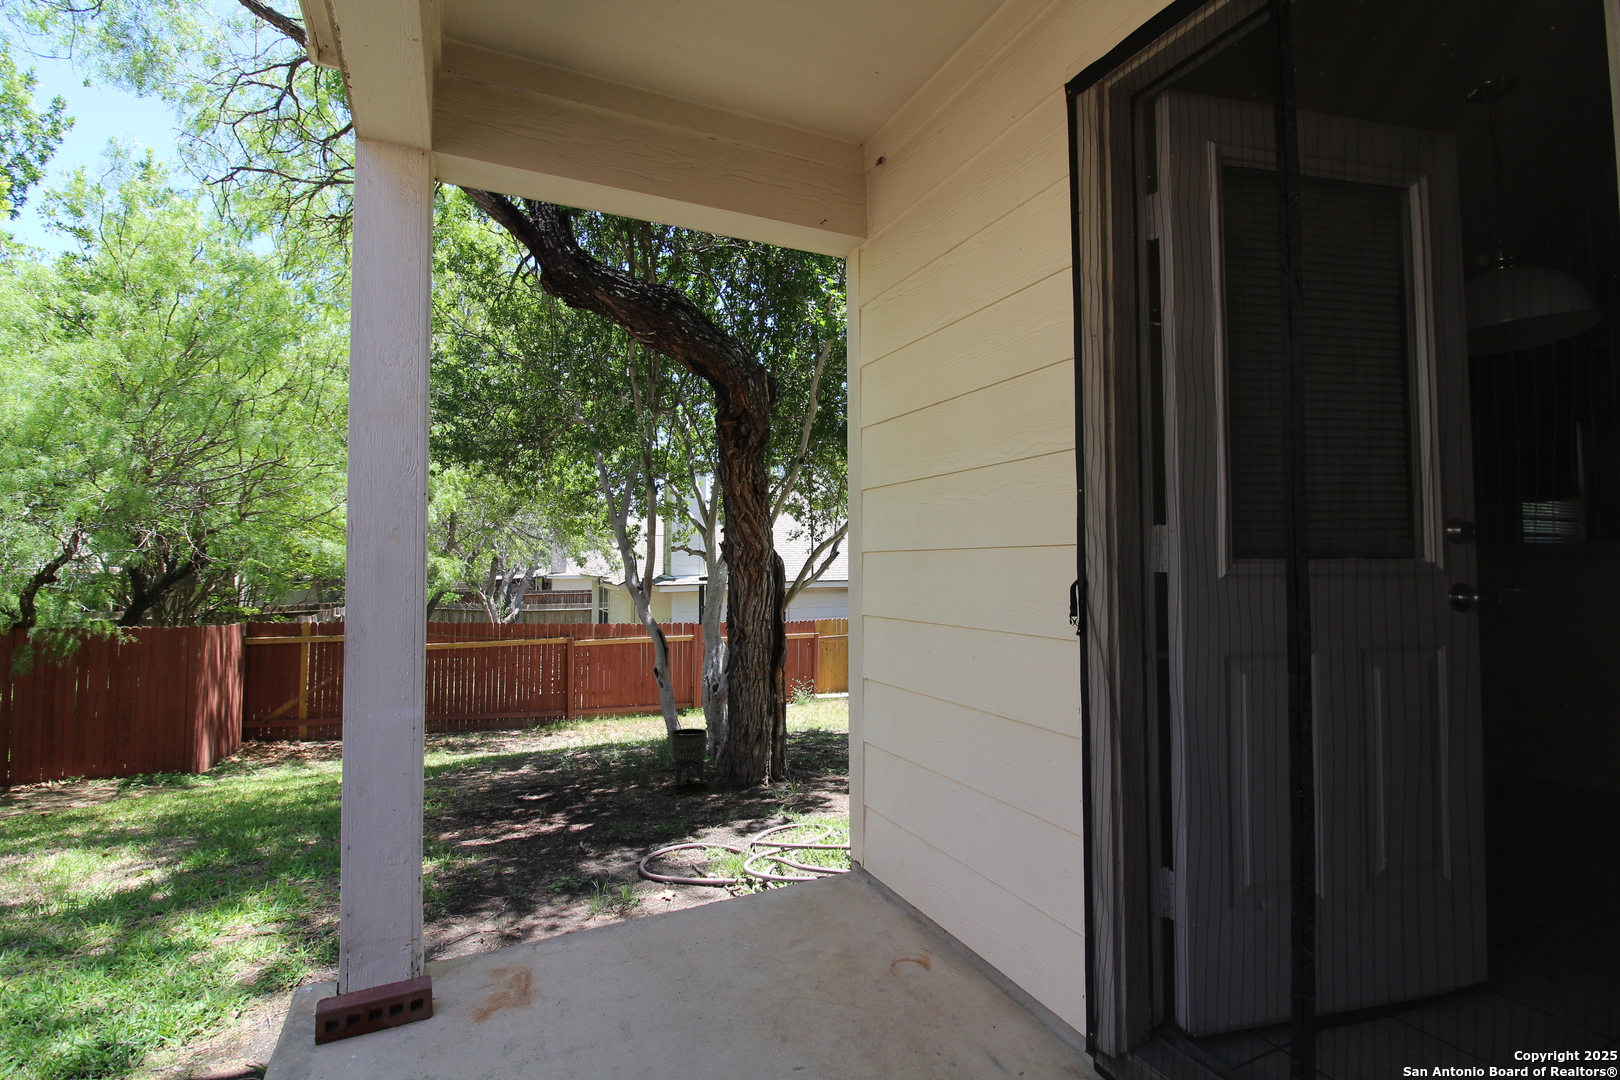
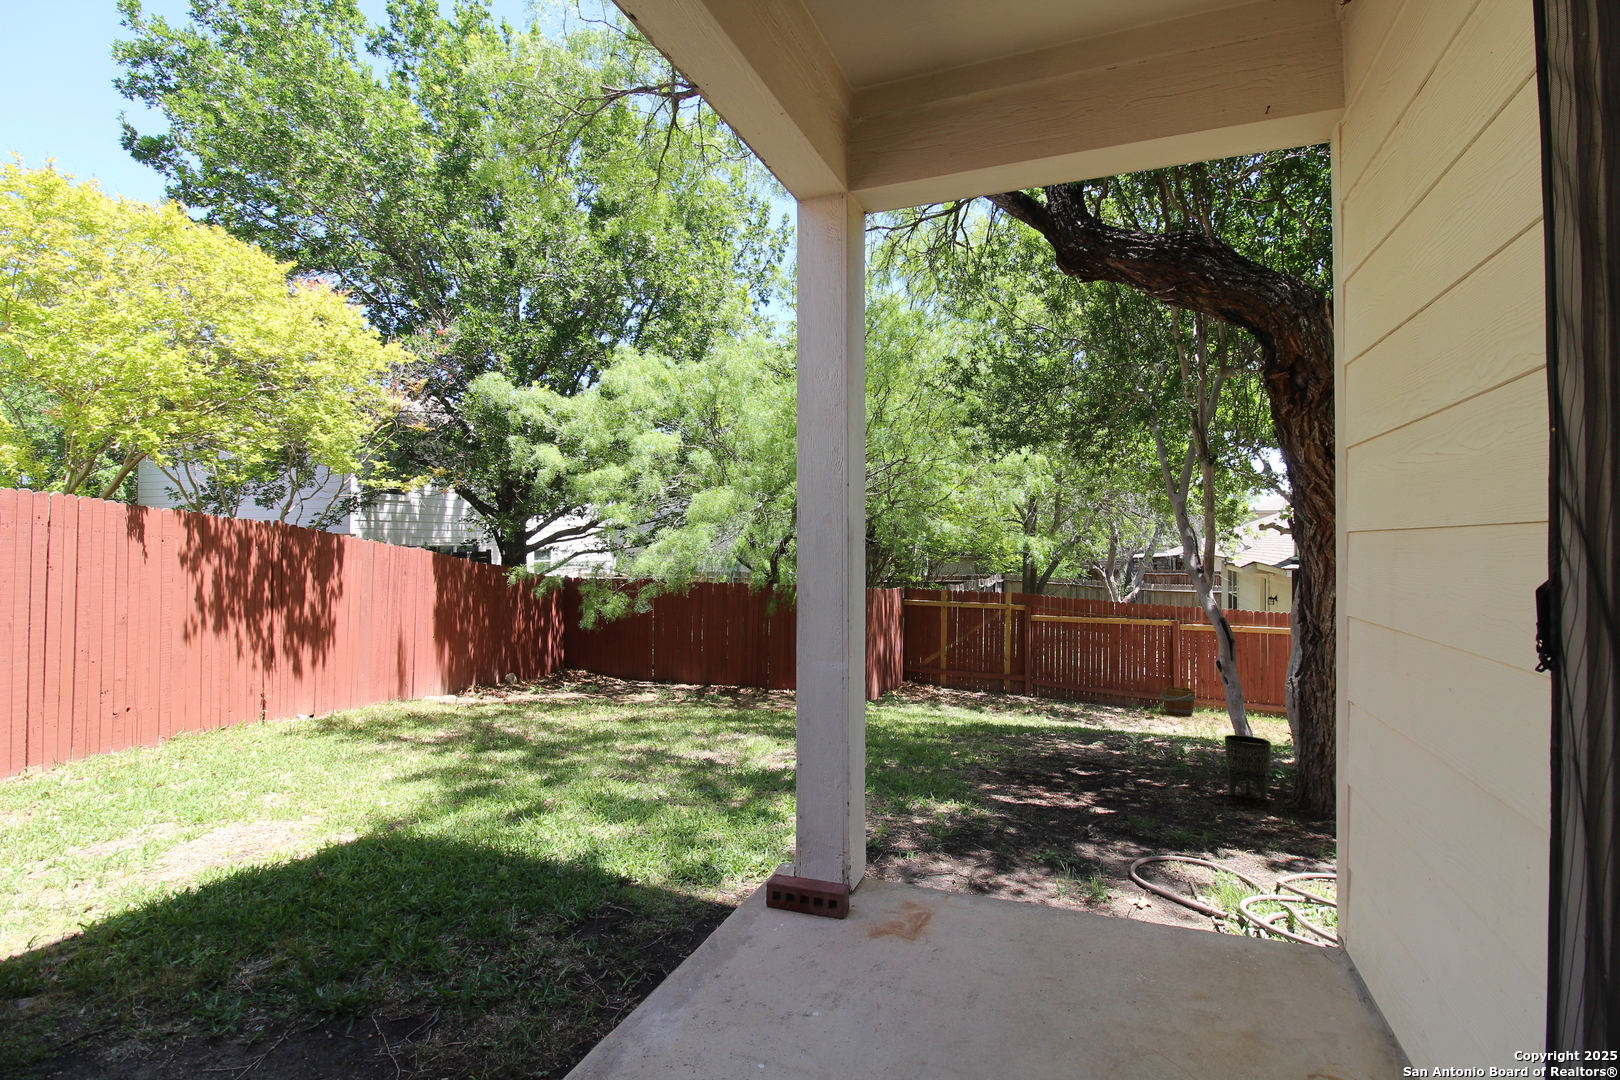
bucket: none [571,694,605,725] -> present [1160,687,1195,717]

